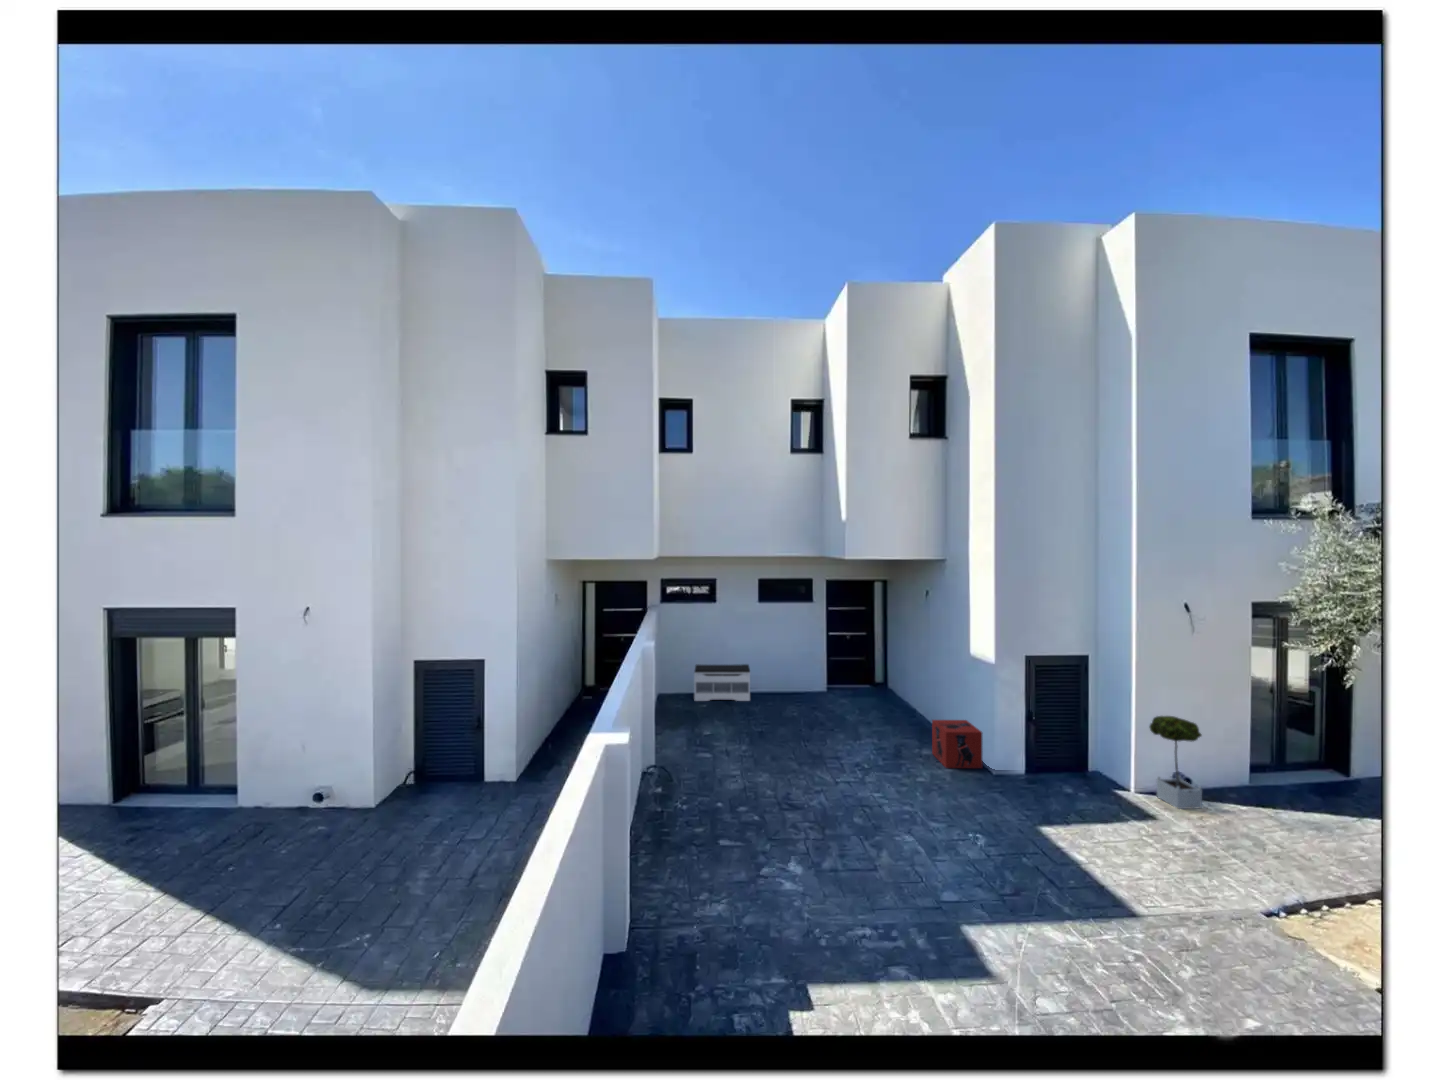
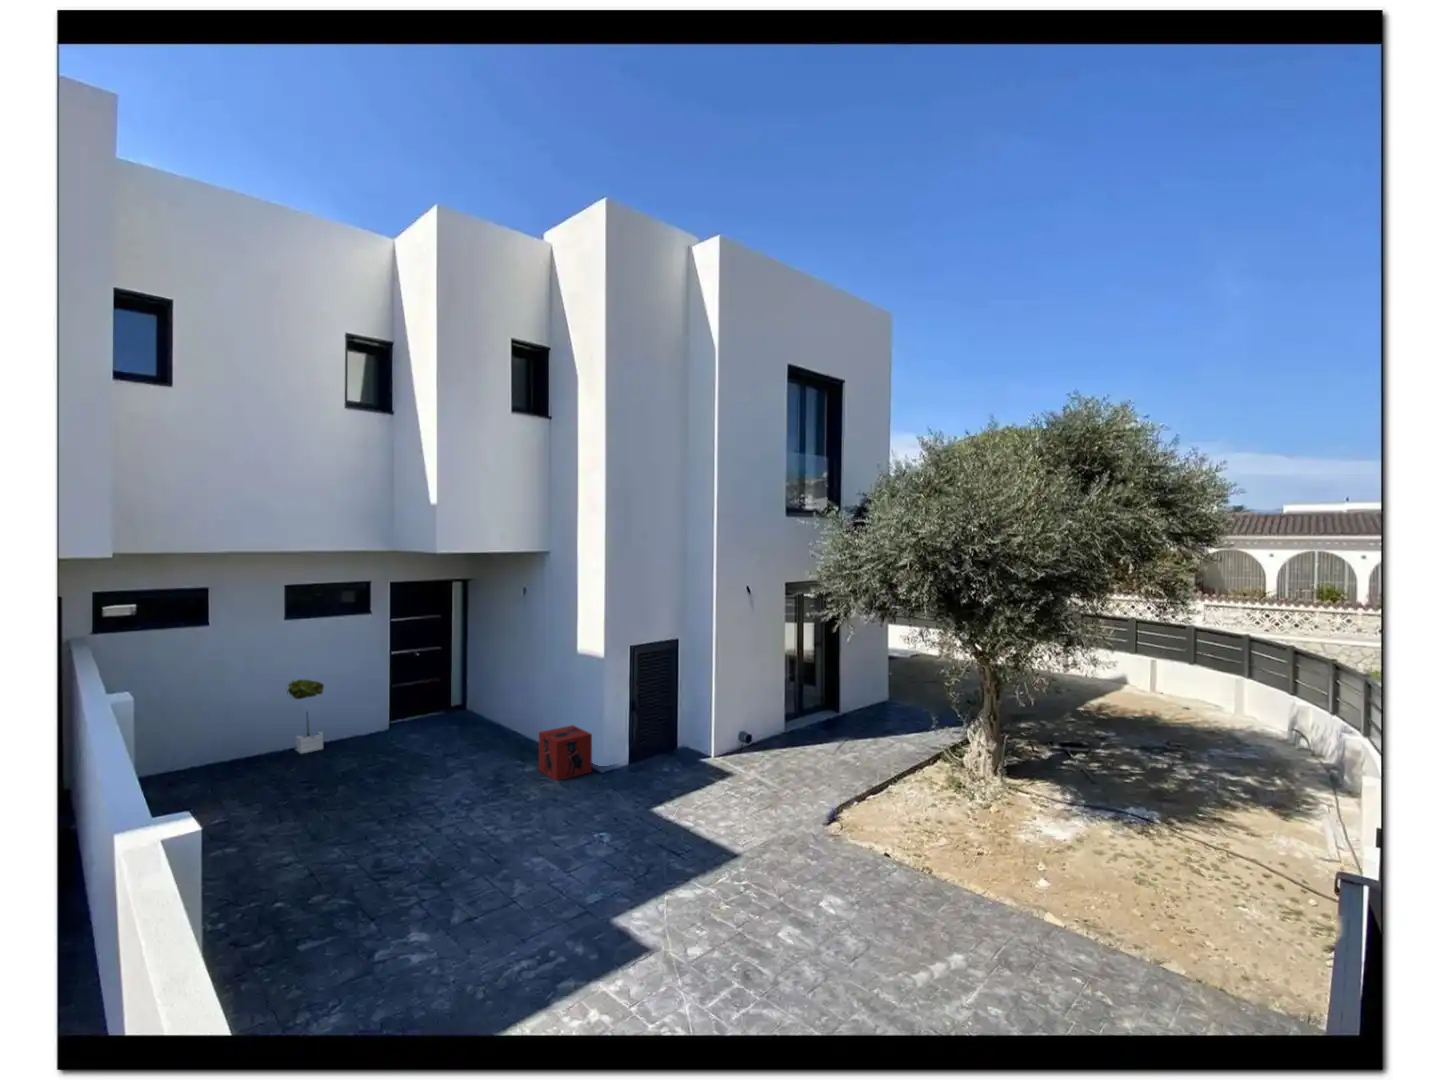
bench: present [694,664,750,701] -> none [164,711,272,783]
potted tree: present [1150,716,1202,809] -> present [287,679,324,753]

